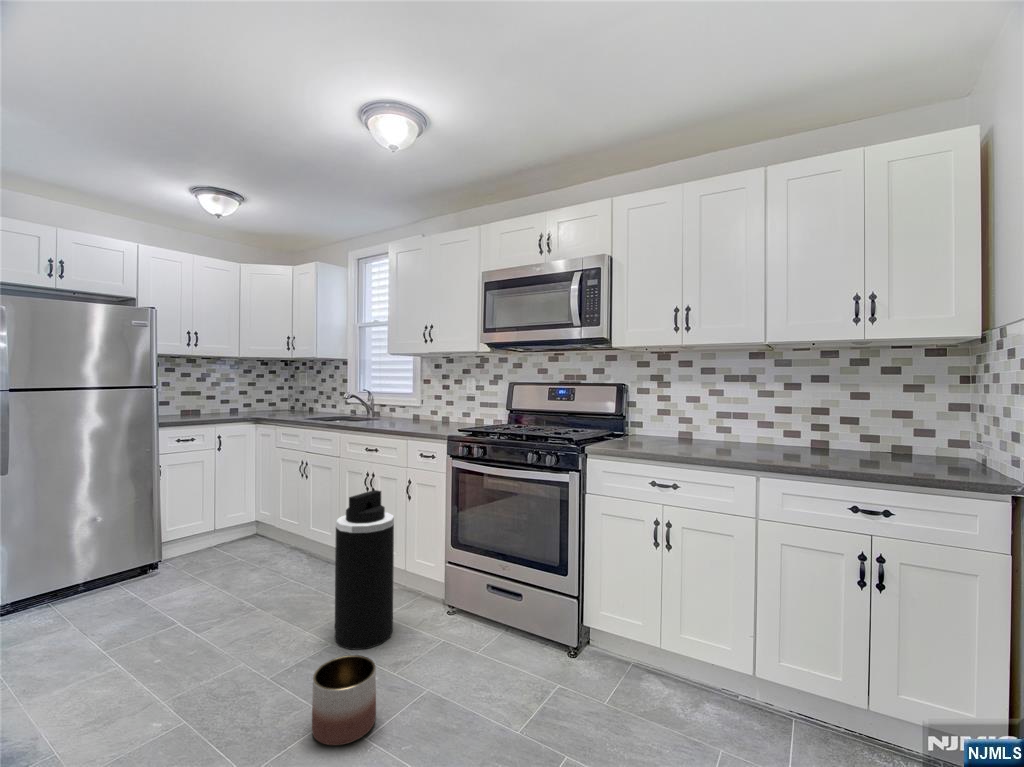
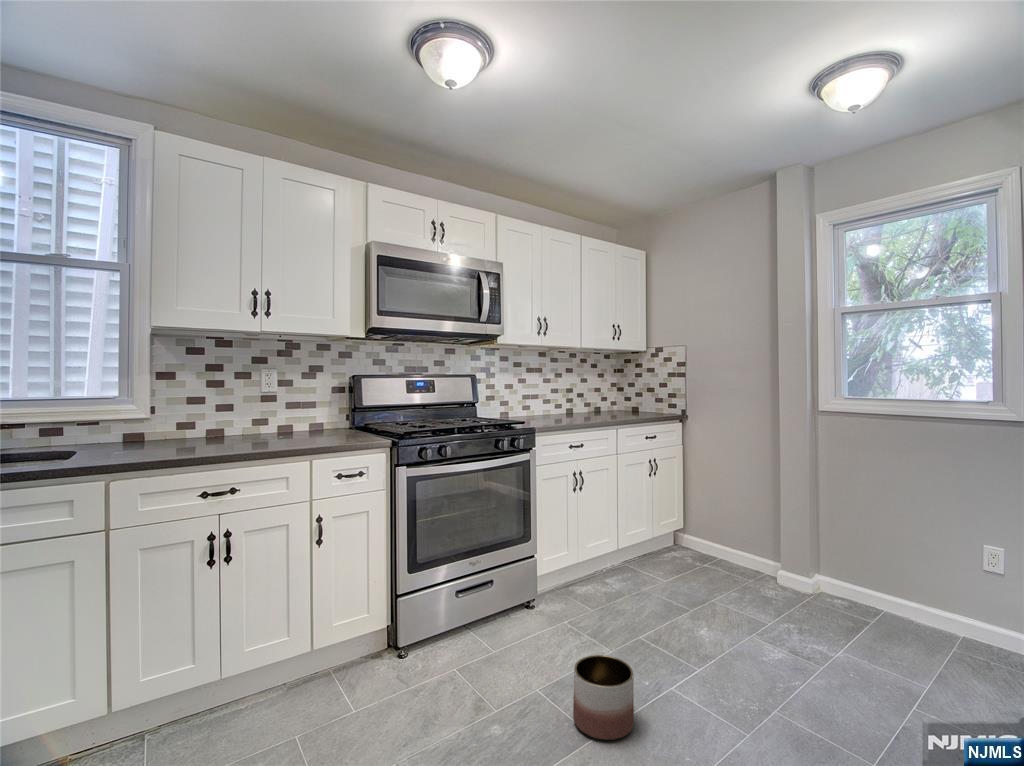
trash can: present [335,490,394,650] -> none [392,524,467,736]

